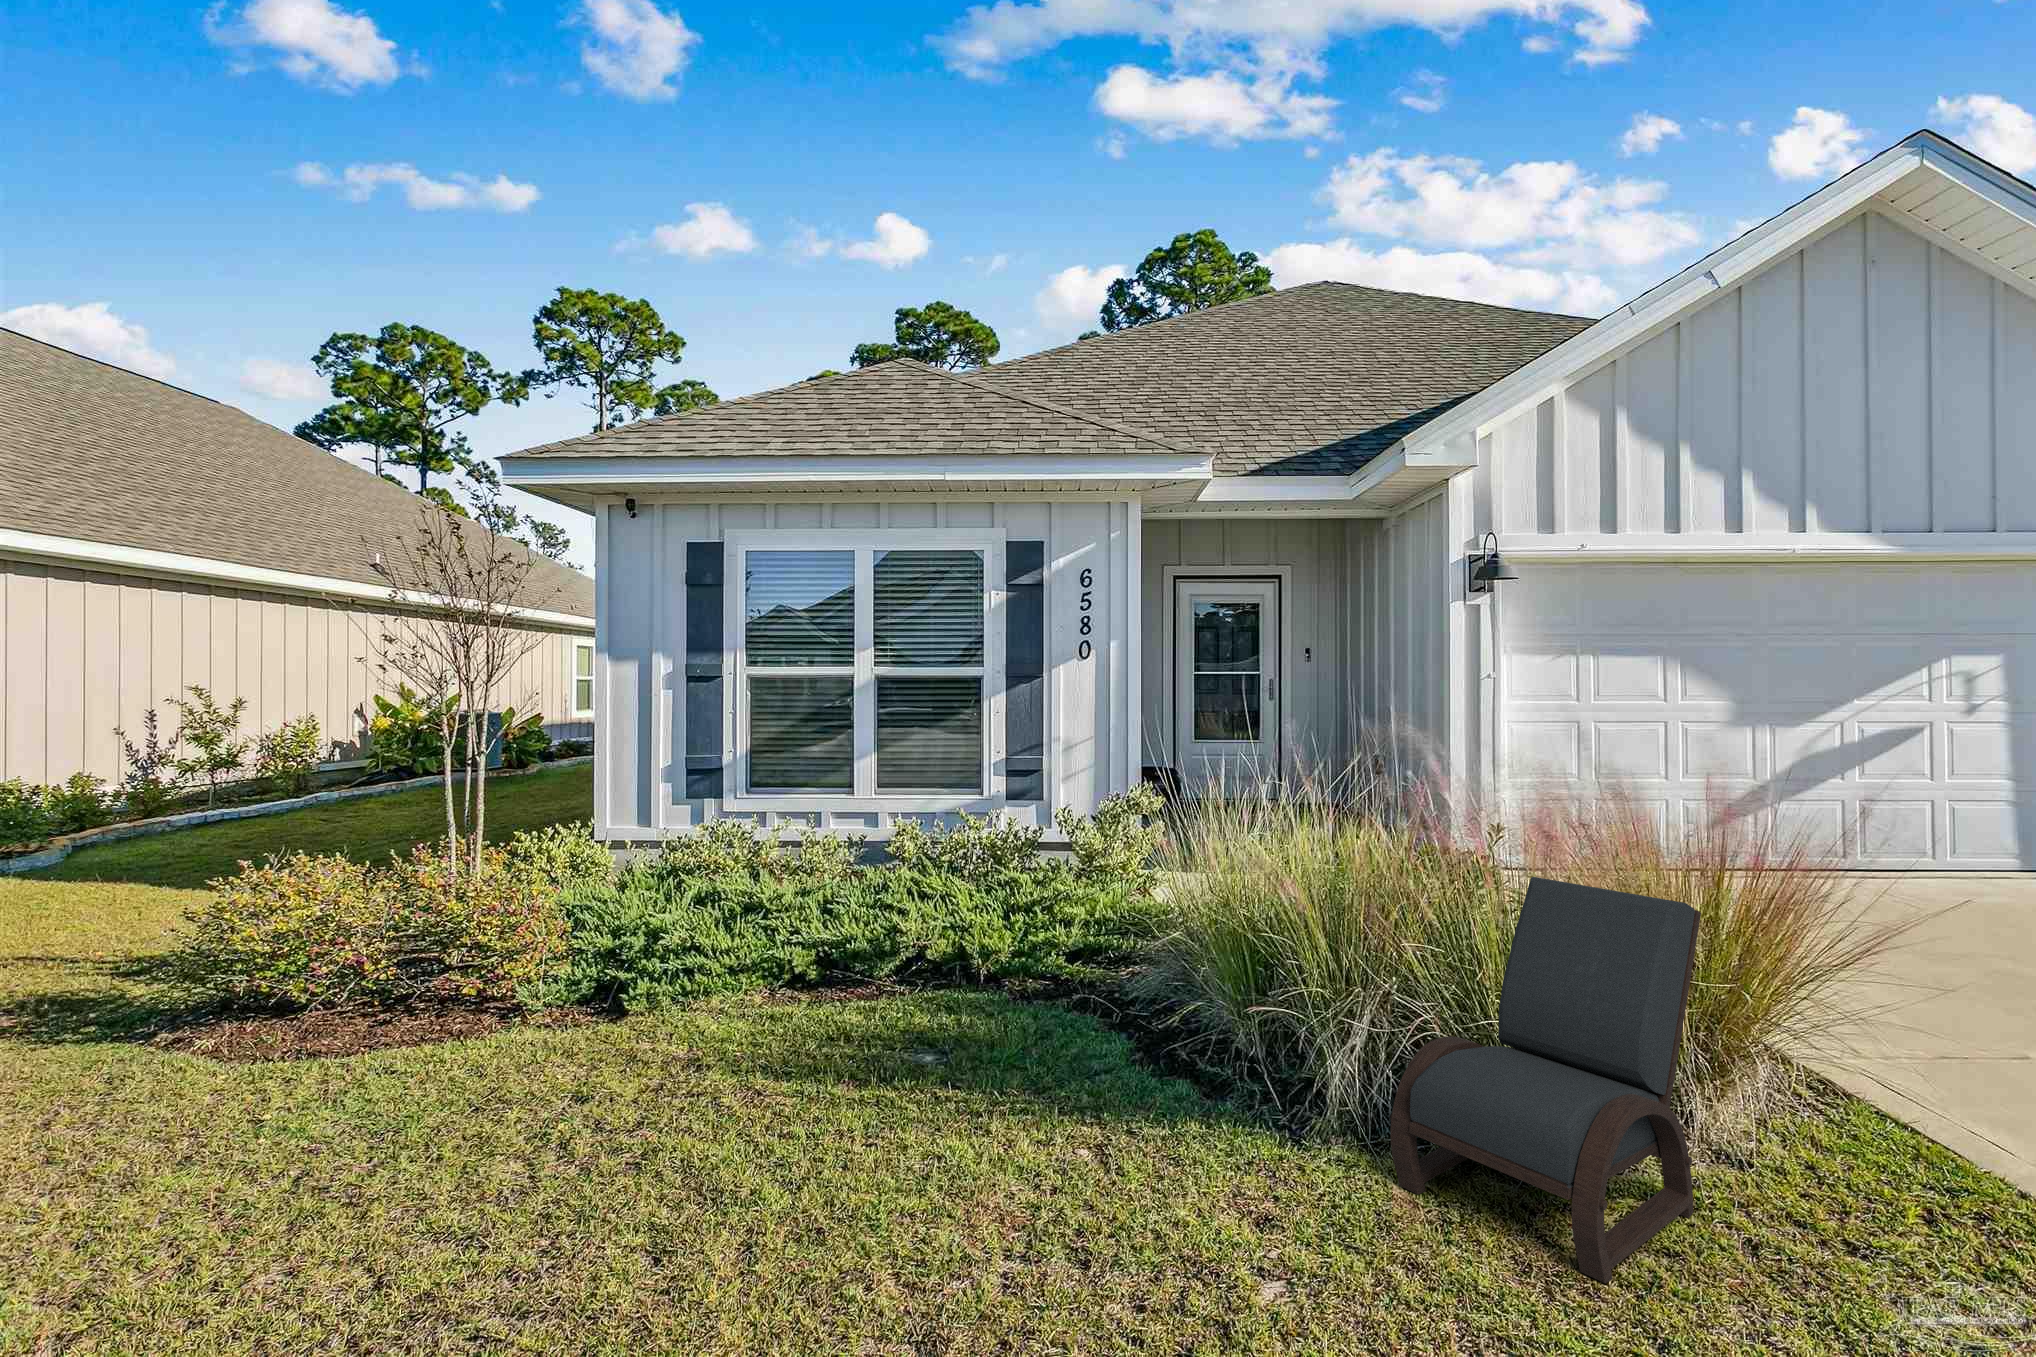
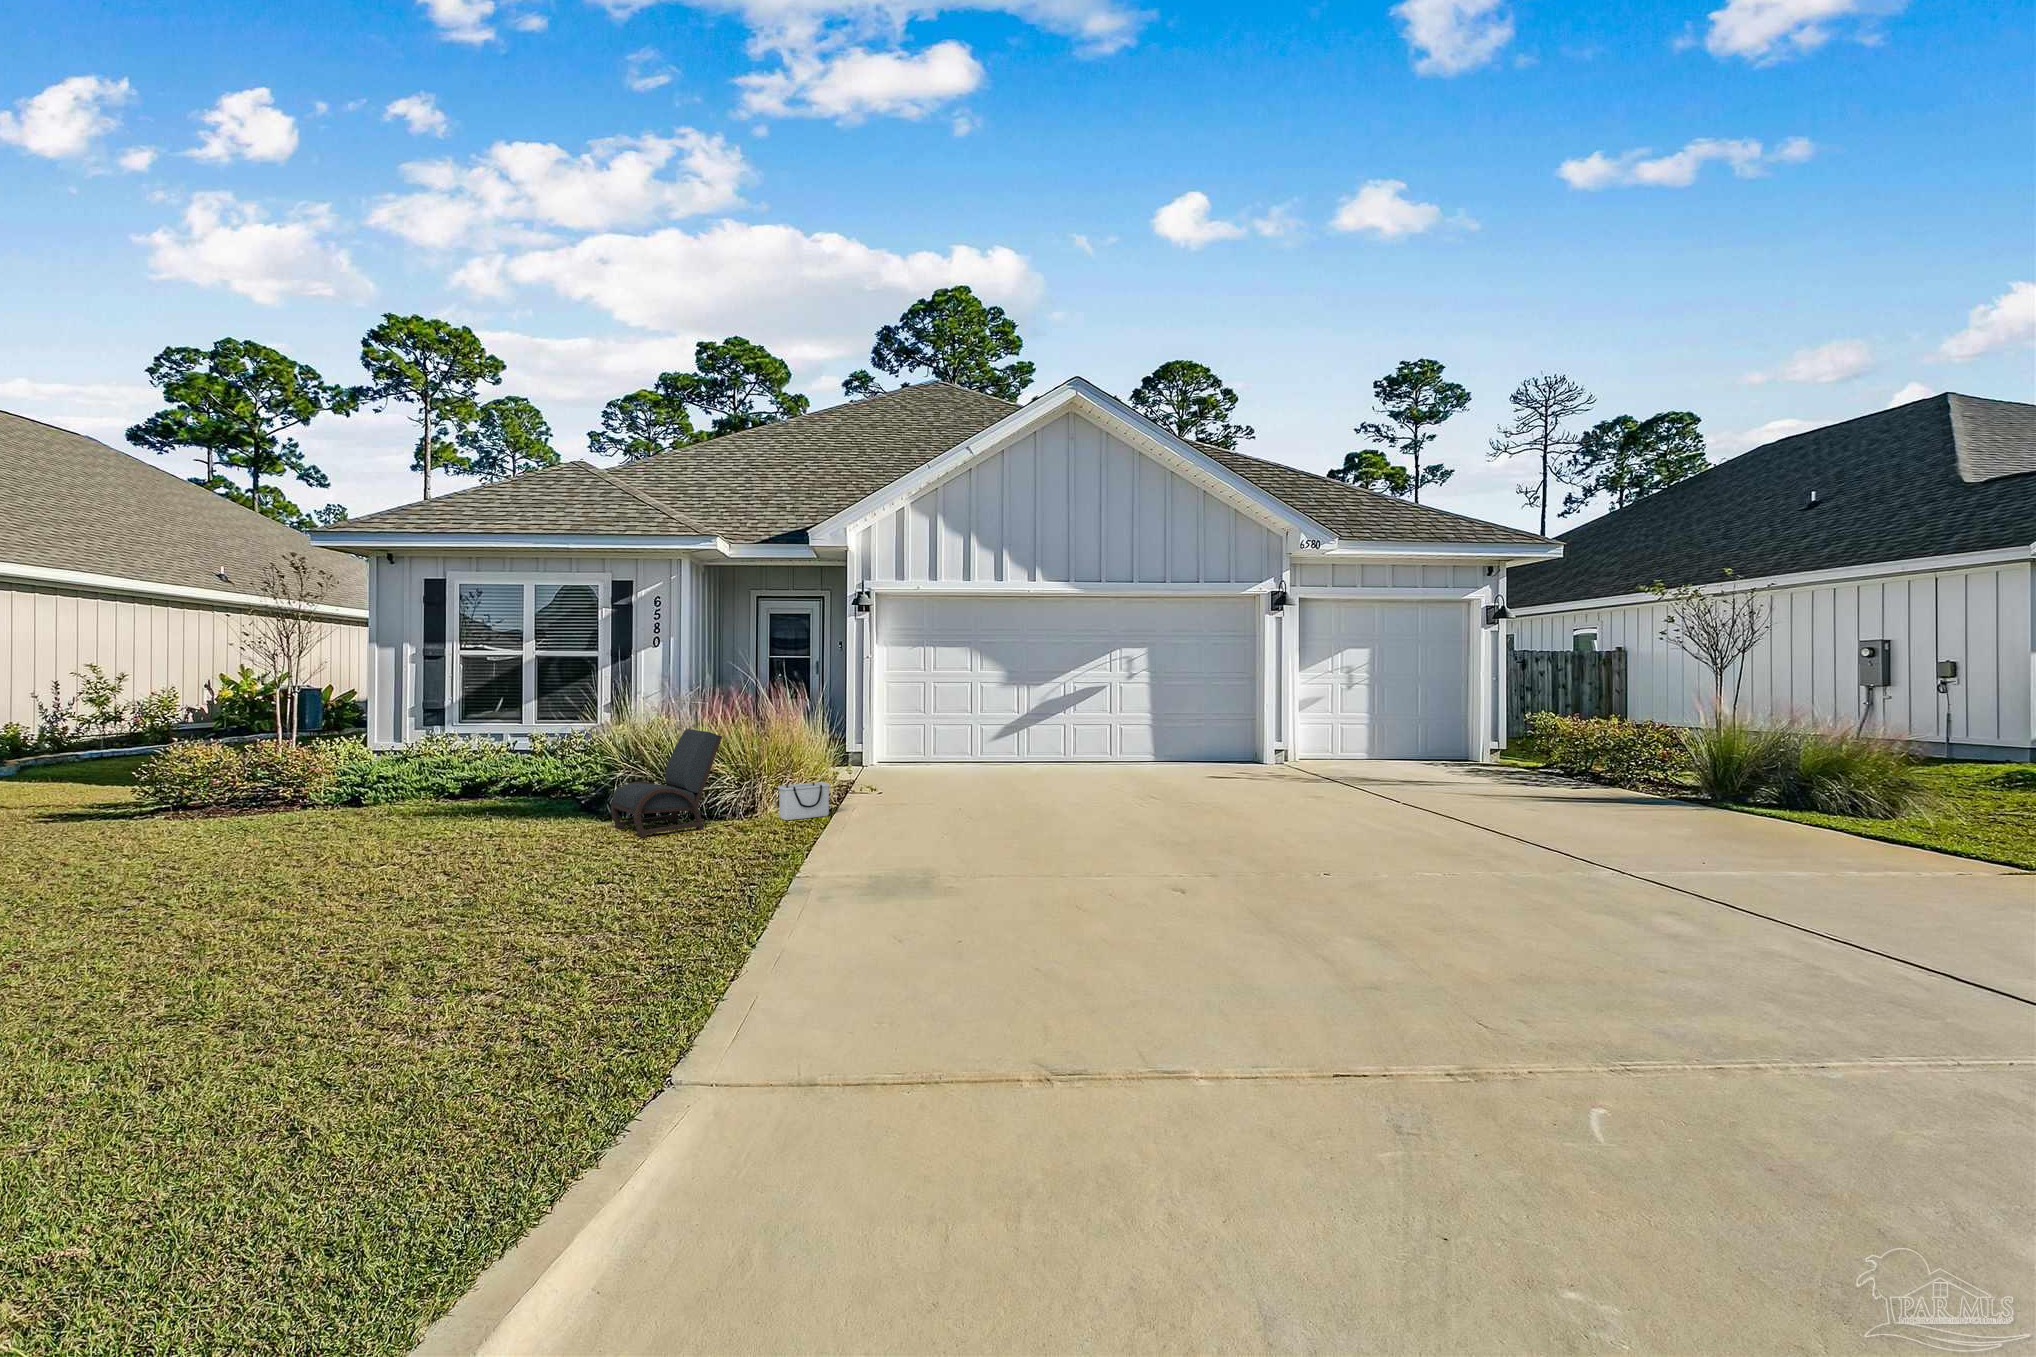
storage bin: none [1778,1020,1904,1153] -> present [778,782,830,820]

